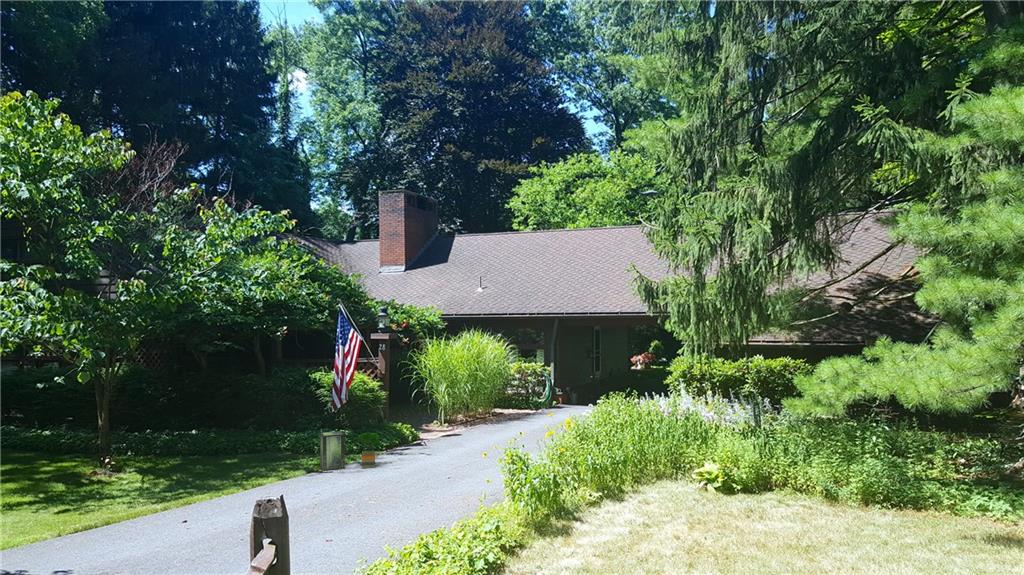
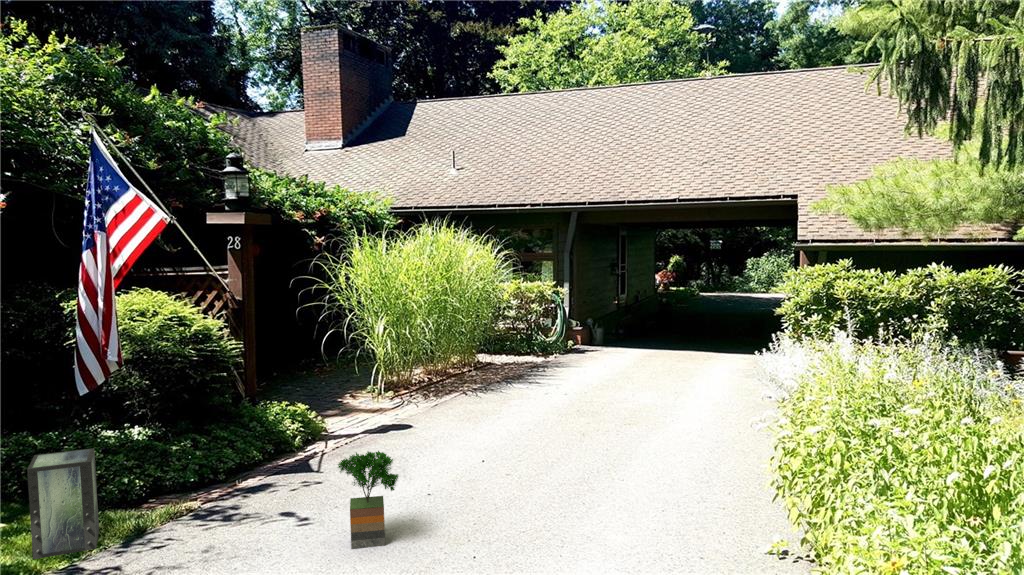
potted tree: present [358,433,380,469] -> present [338,451,398,549]

